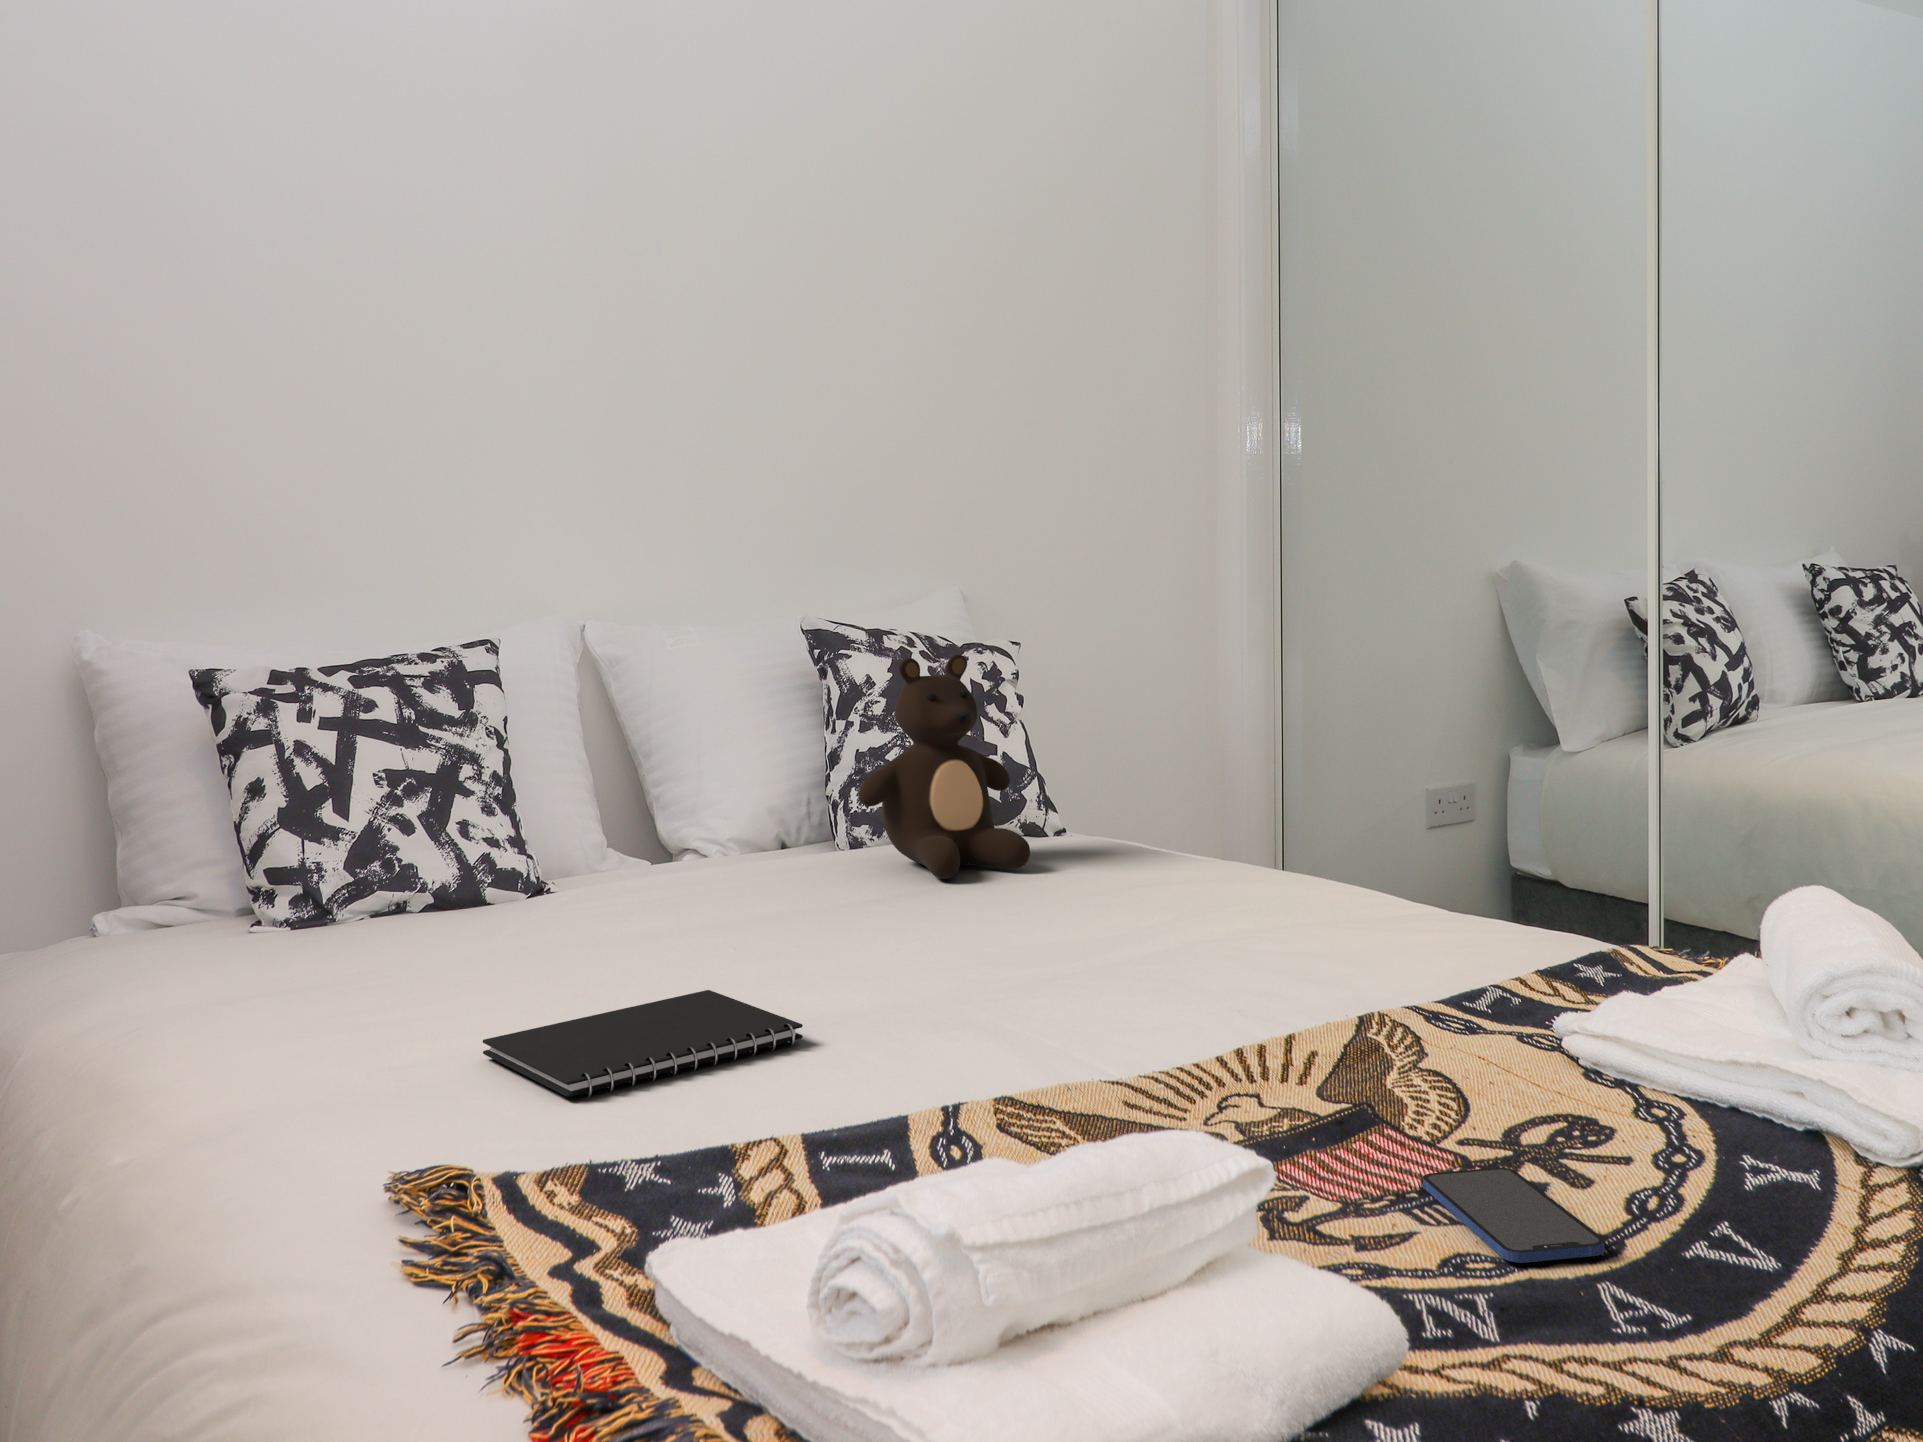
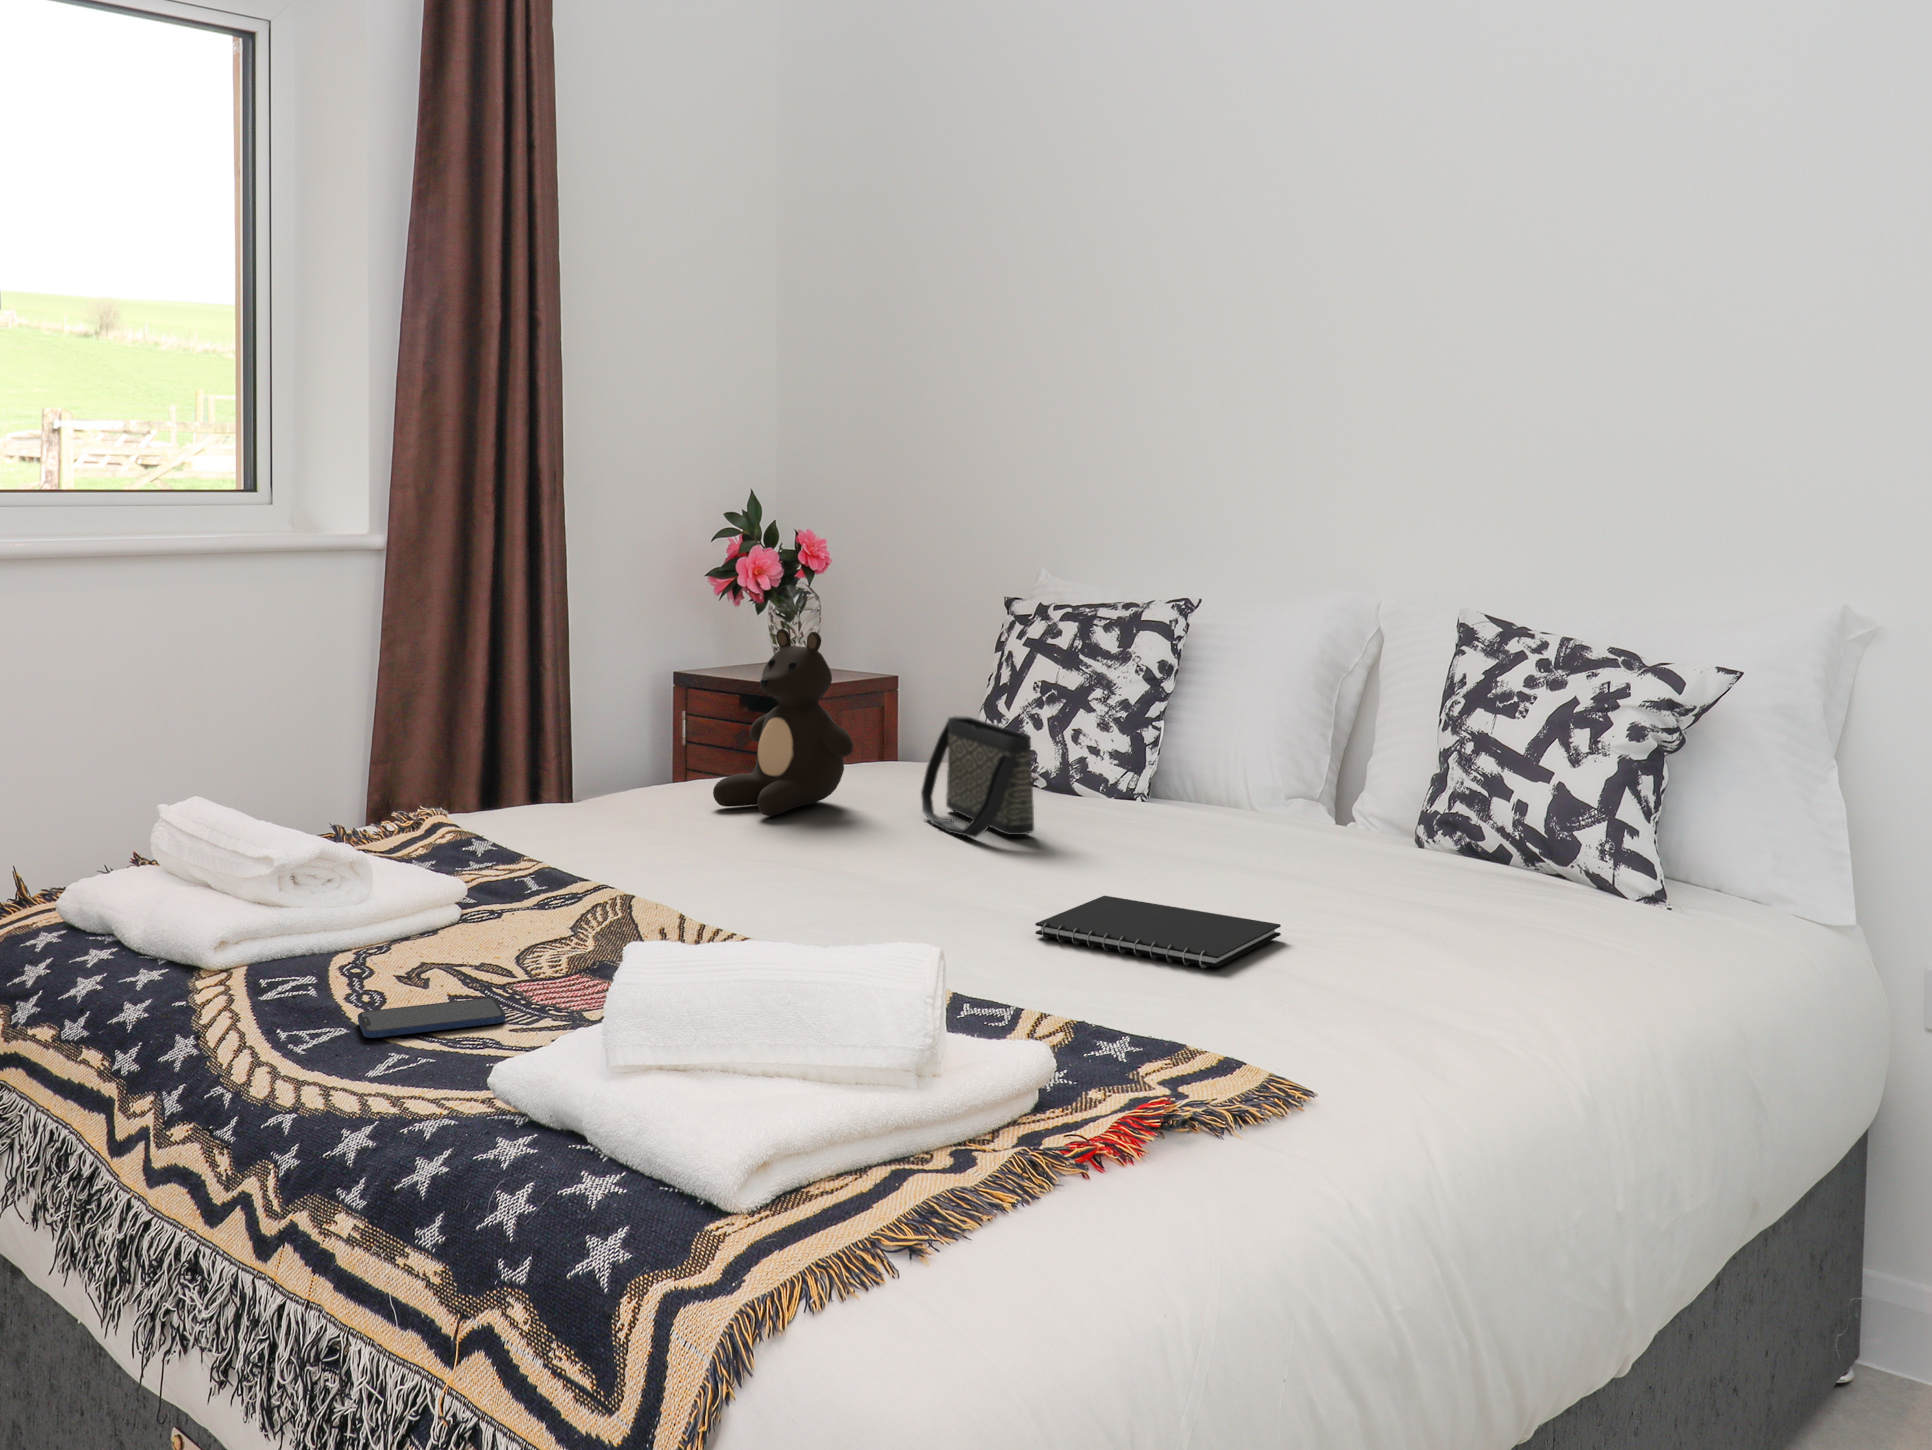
teddy bear: present [858,654,1030,879] -> present [713,629,853,816]
handbag: none [477,805,721,963] -> present [921,716,1034,838]
notebook: present [483,990,803,1097] -> present [1035,896,1281,969]

